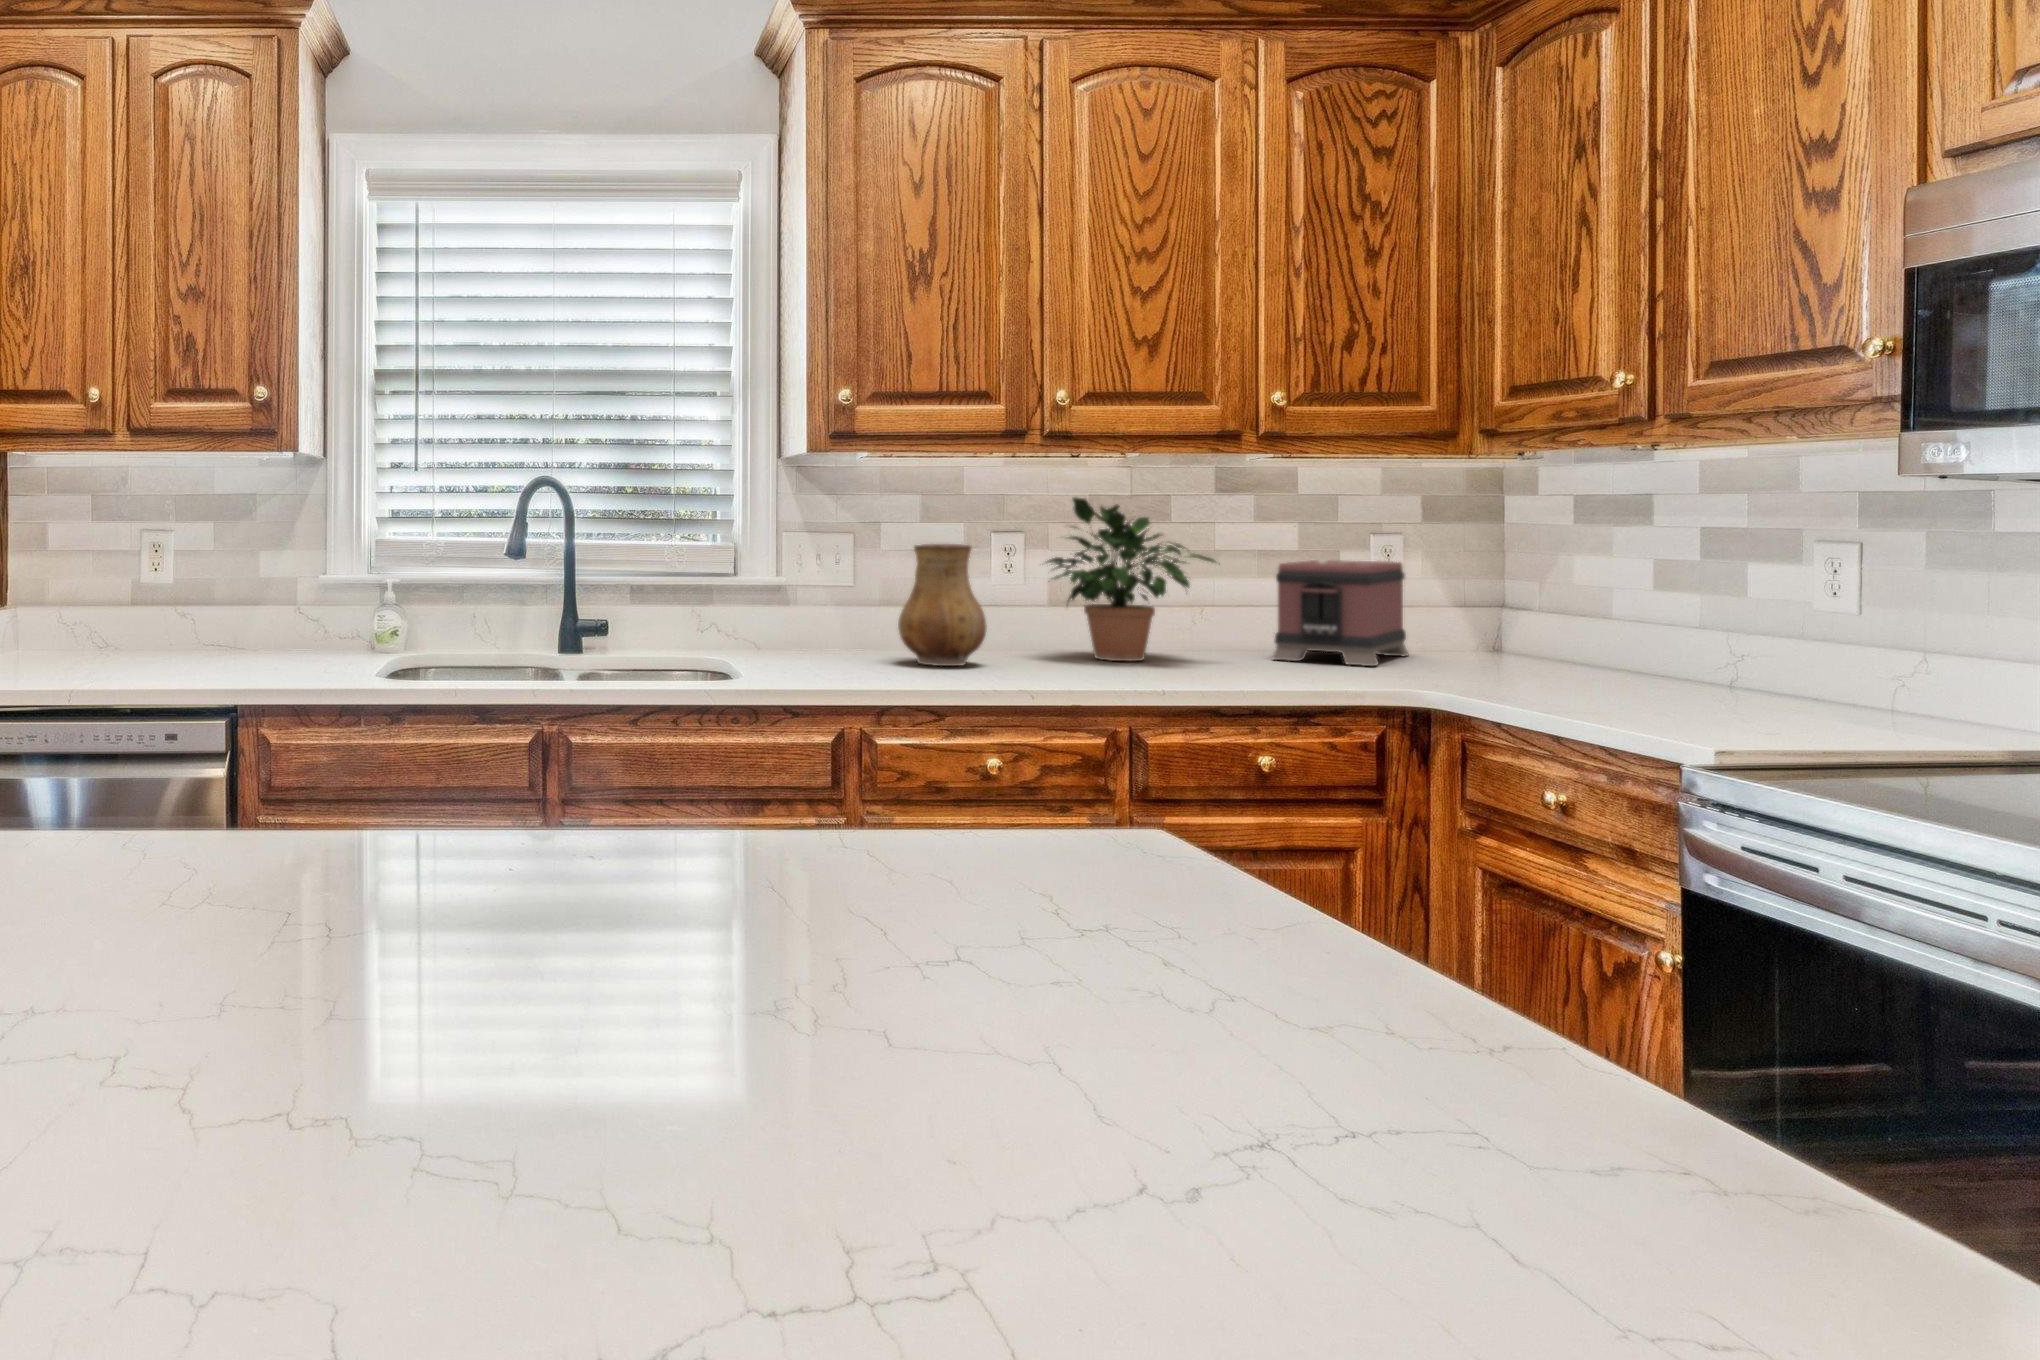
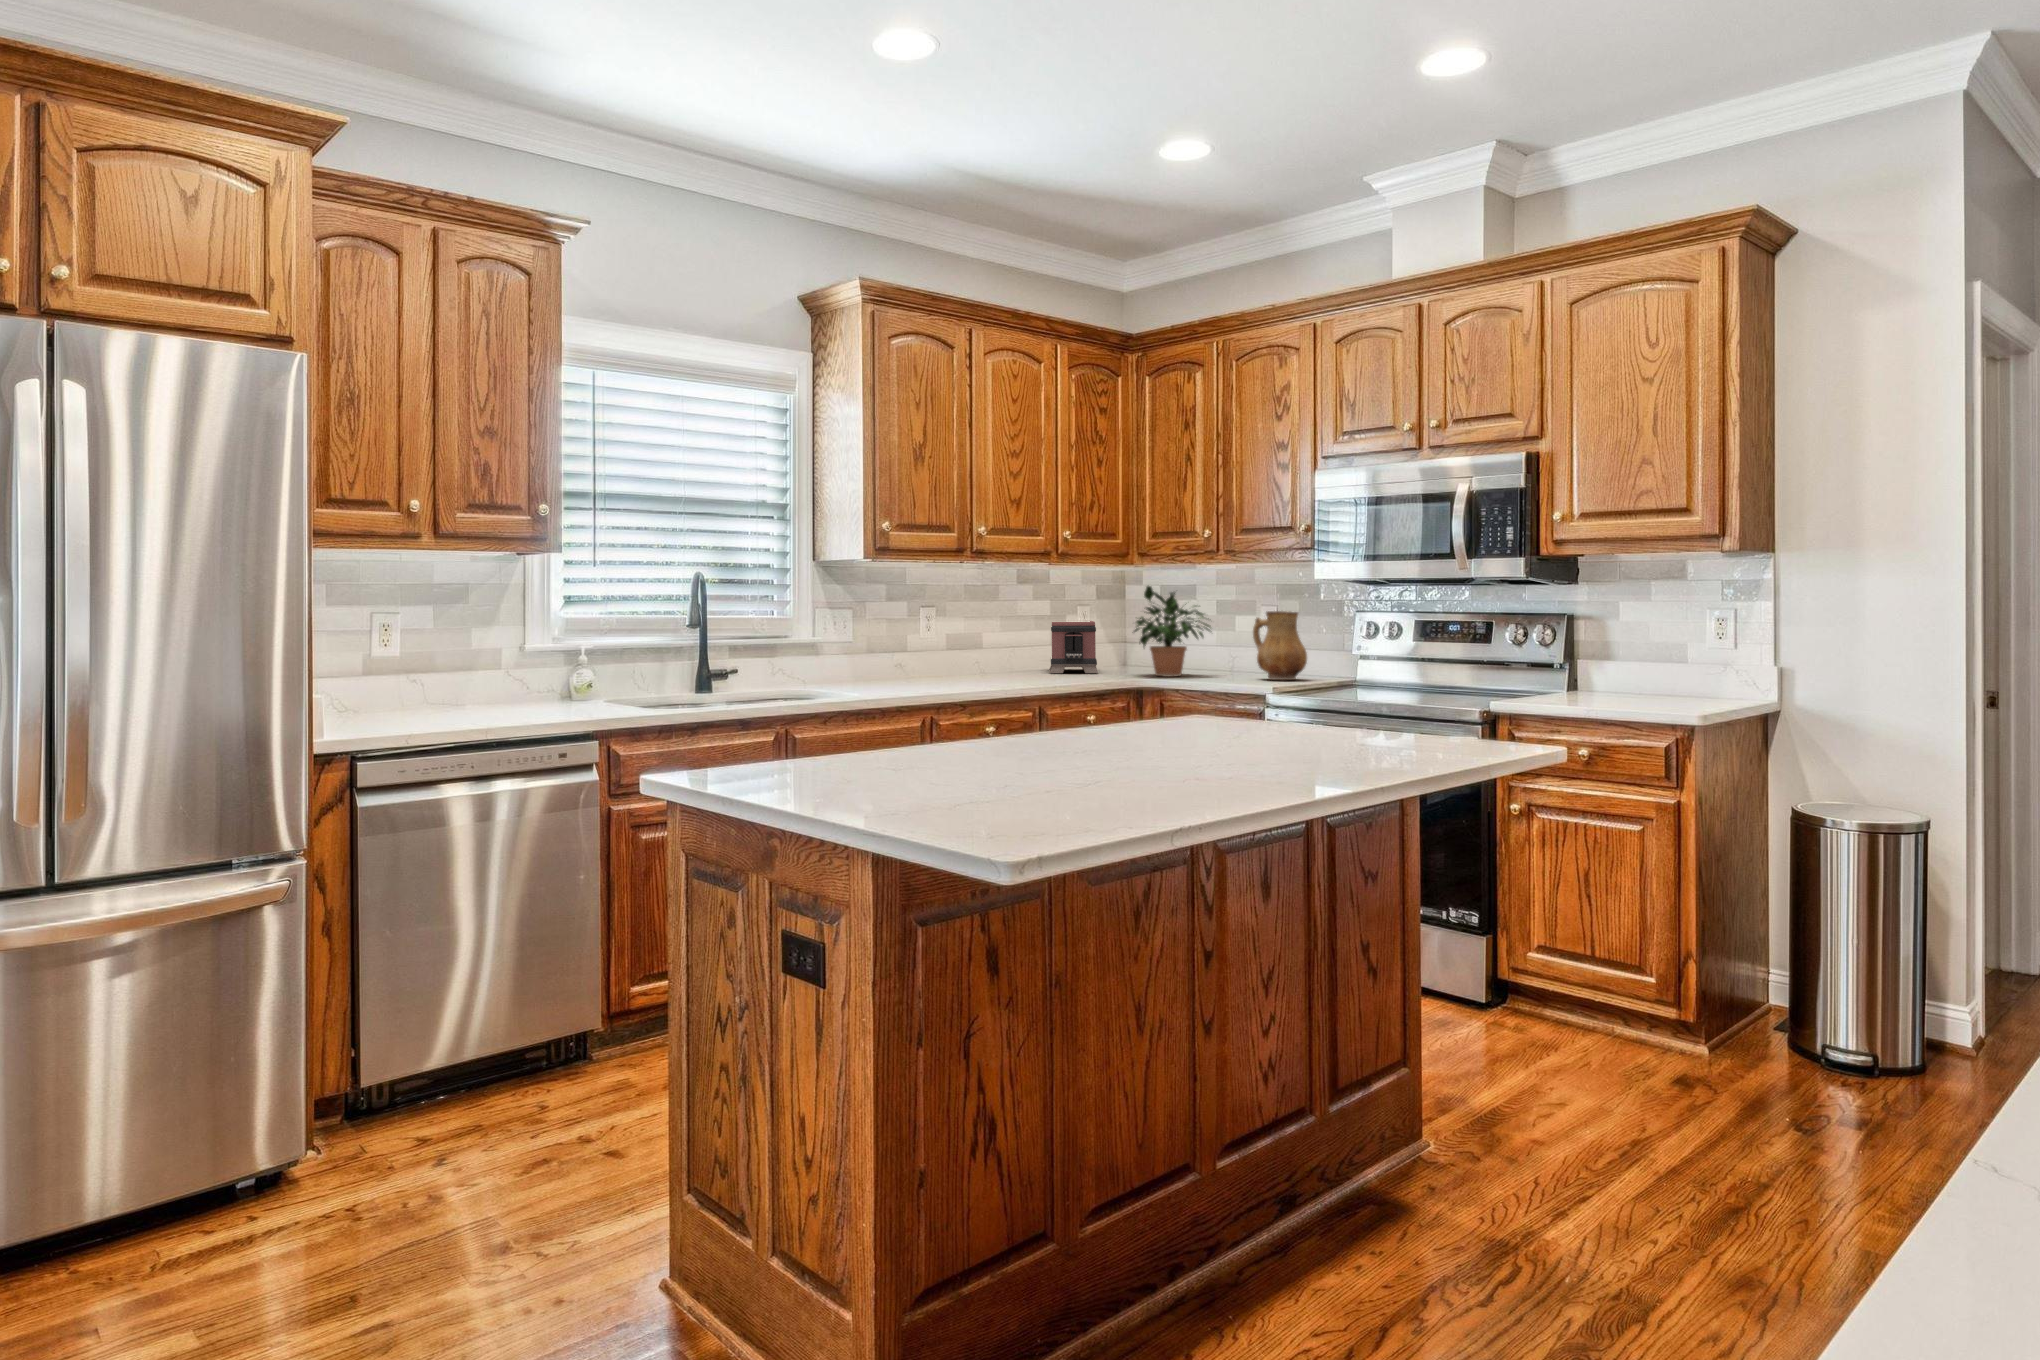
potted plant: present [1047,497,1220,661] -> present [1134,586,1210,677]
ceramic pitcher: present [898,544,987,666] -> present [1253,611,1307,680]

